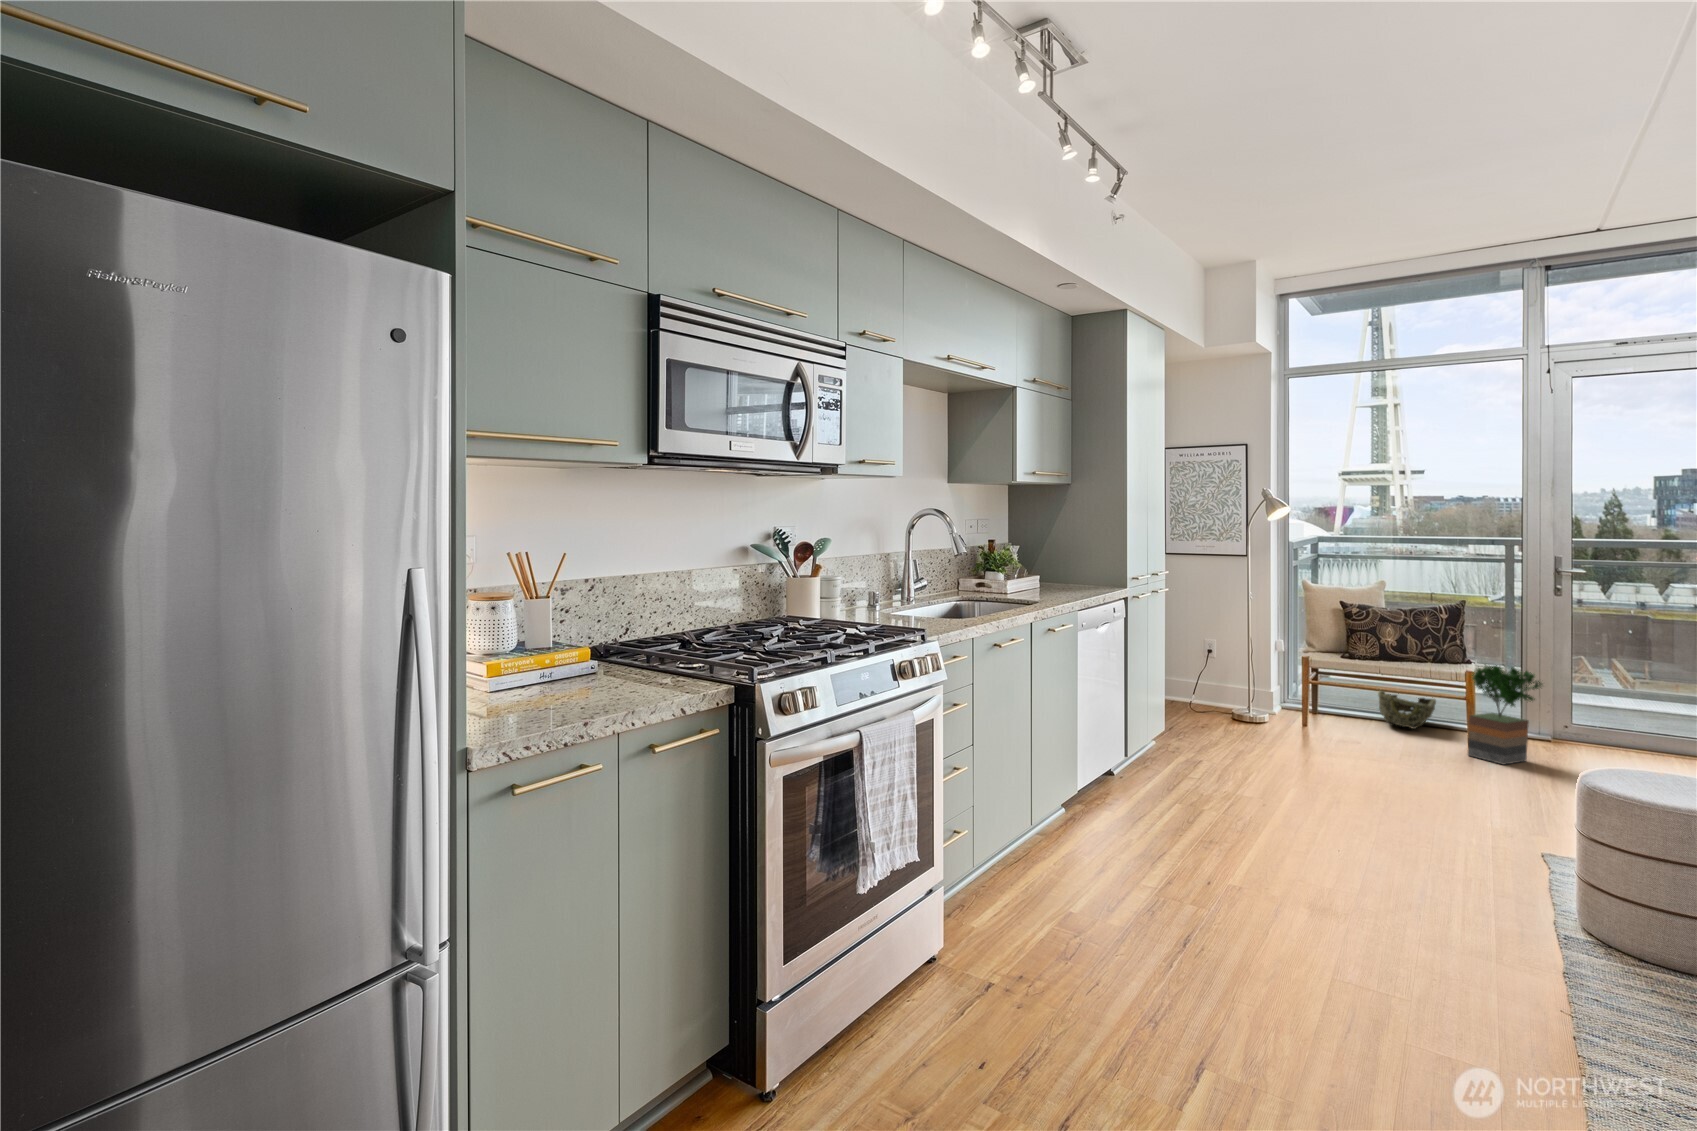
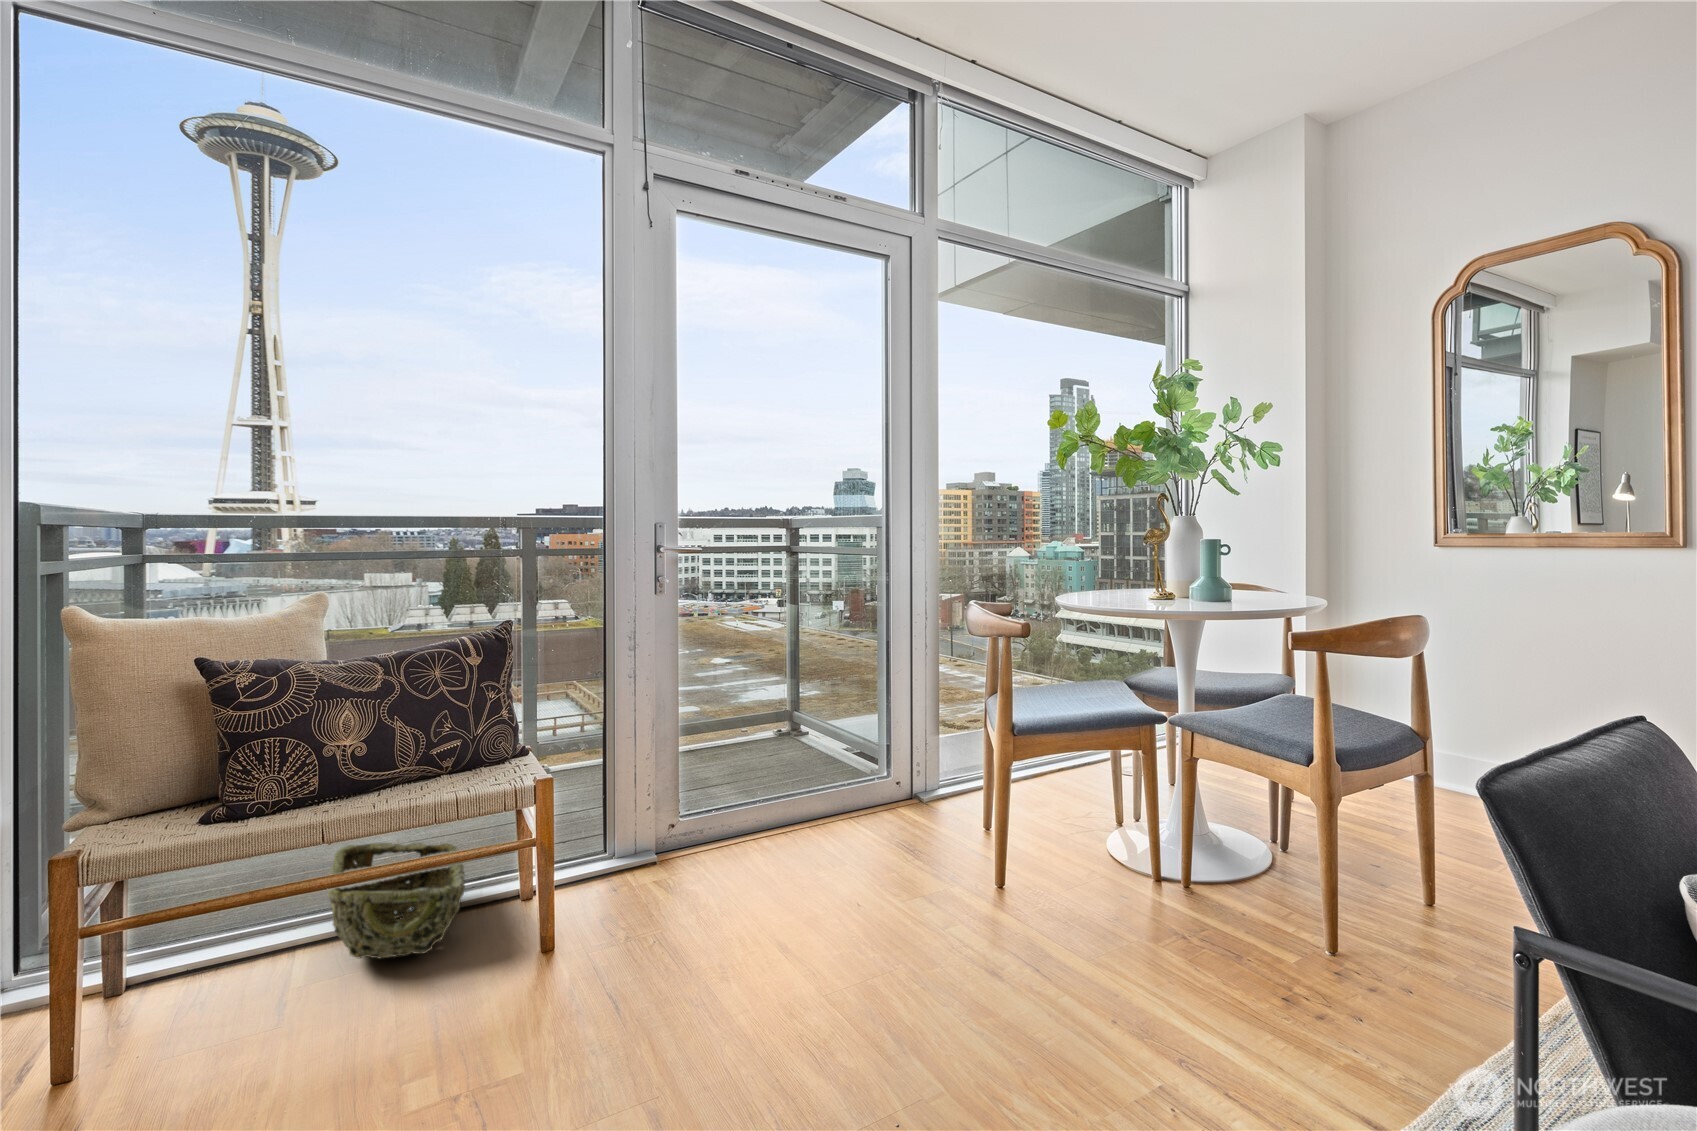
potted tree: present [1468,665,1542,765] -> none [560,763,714,1020]

